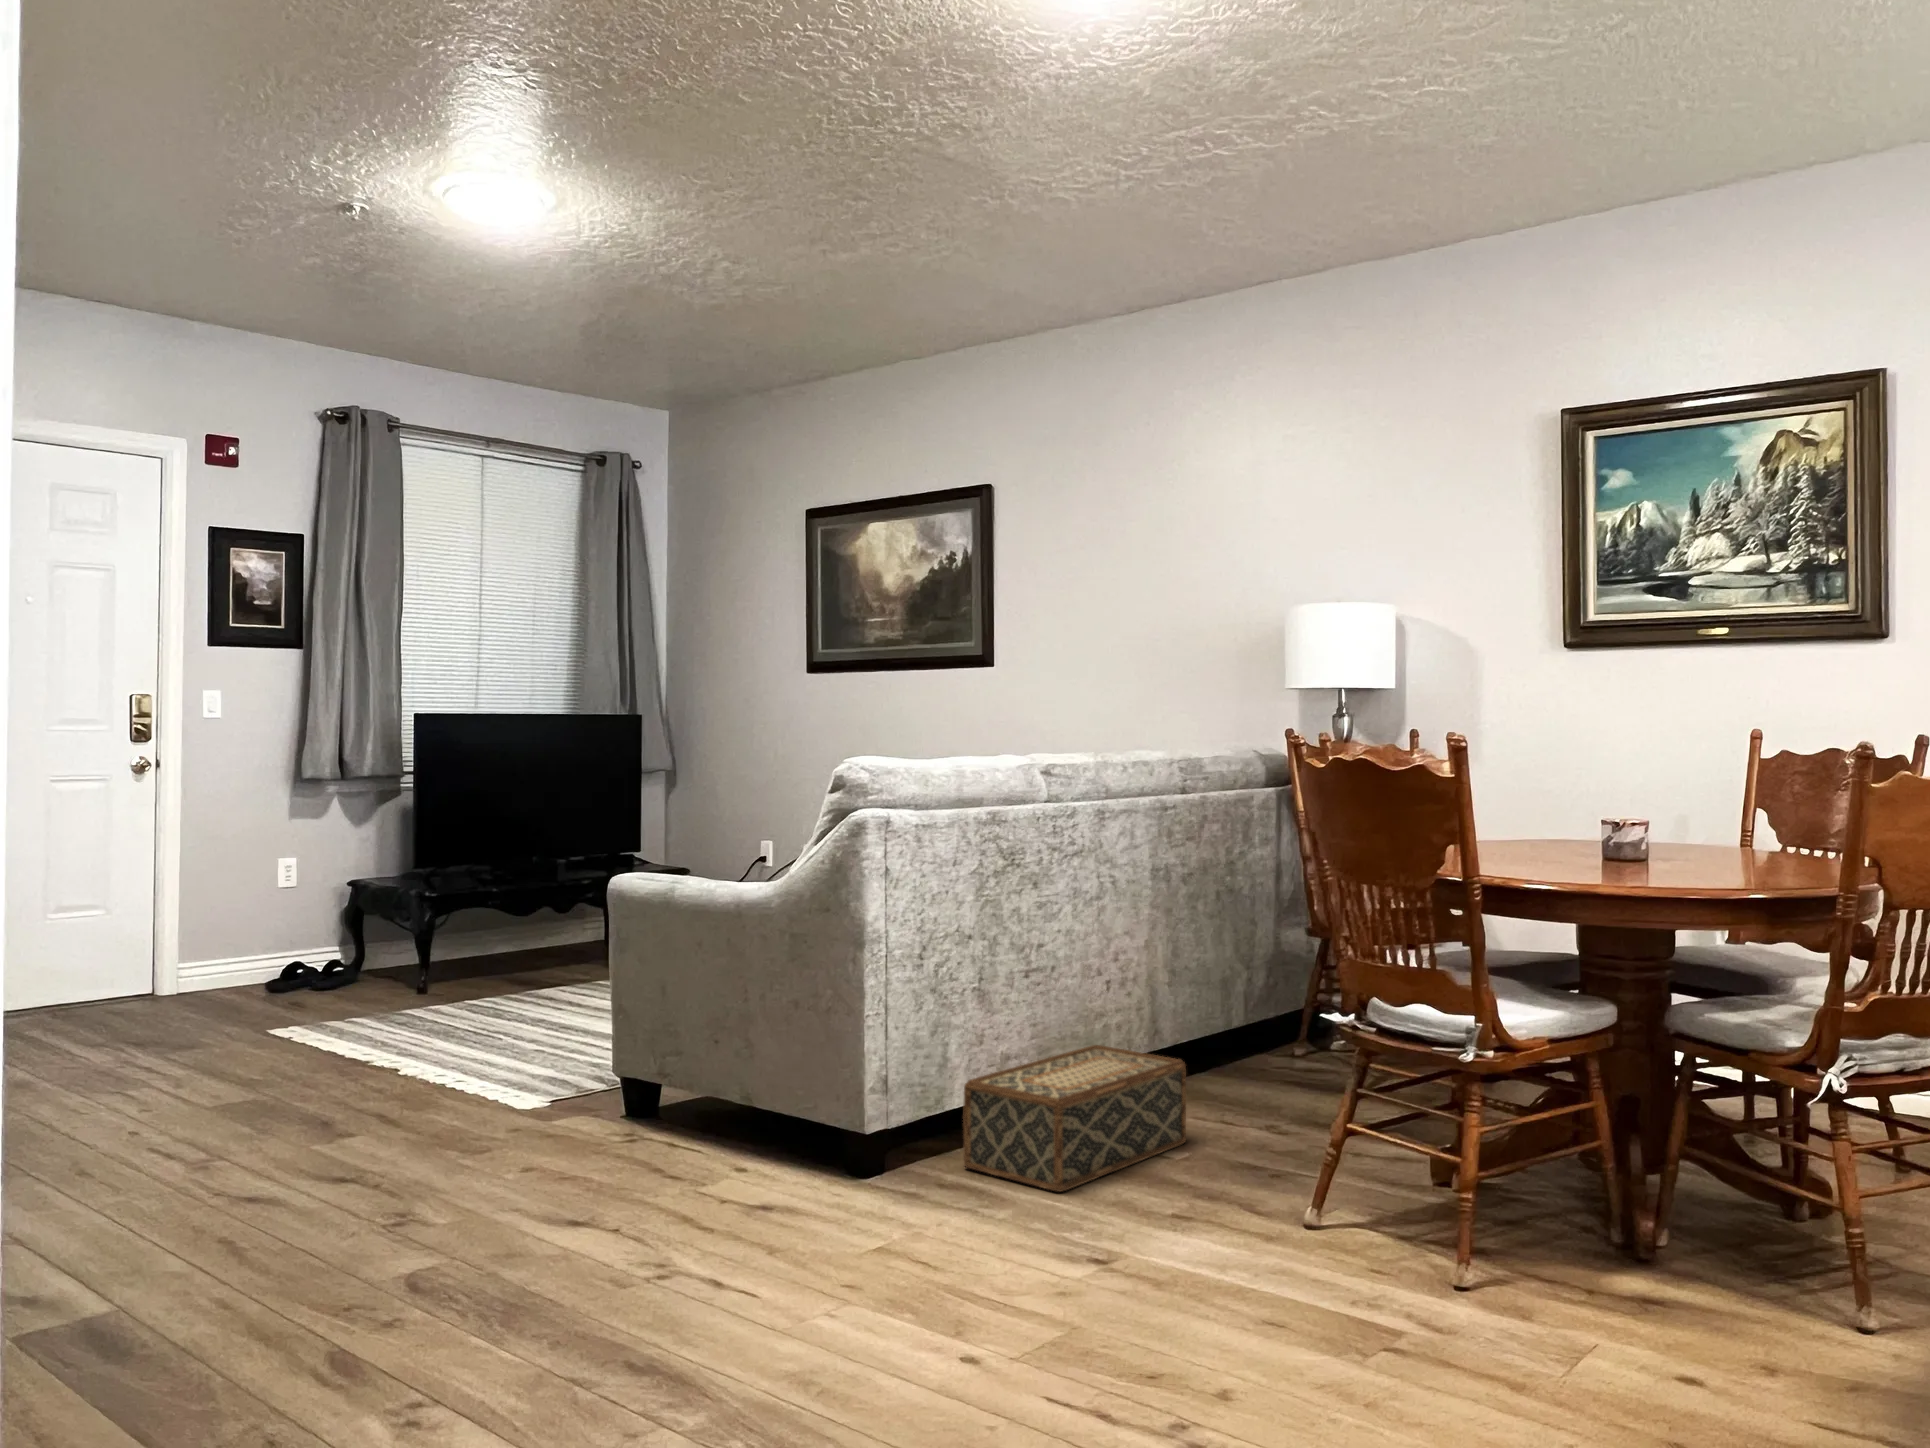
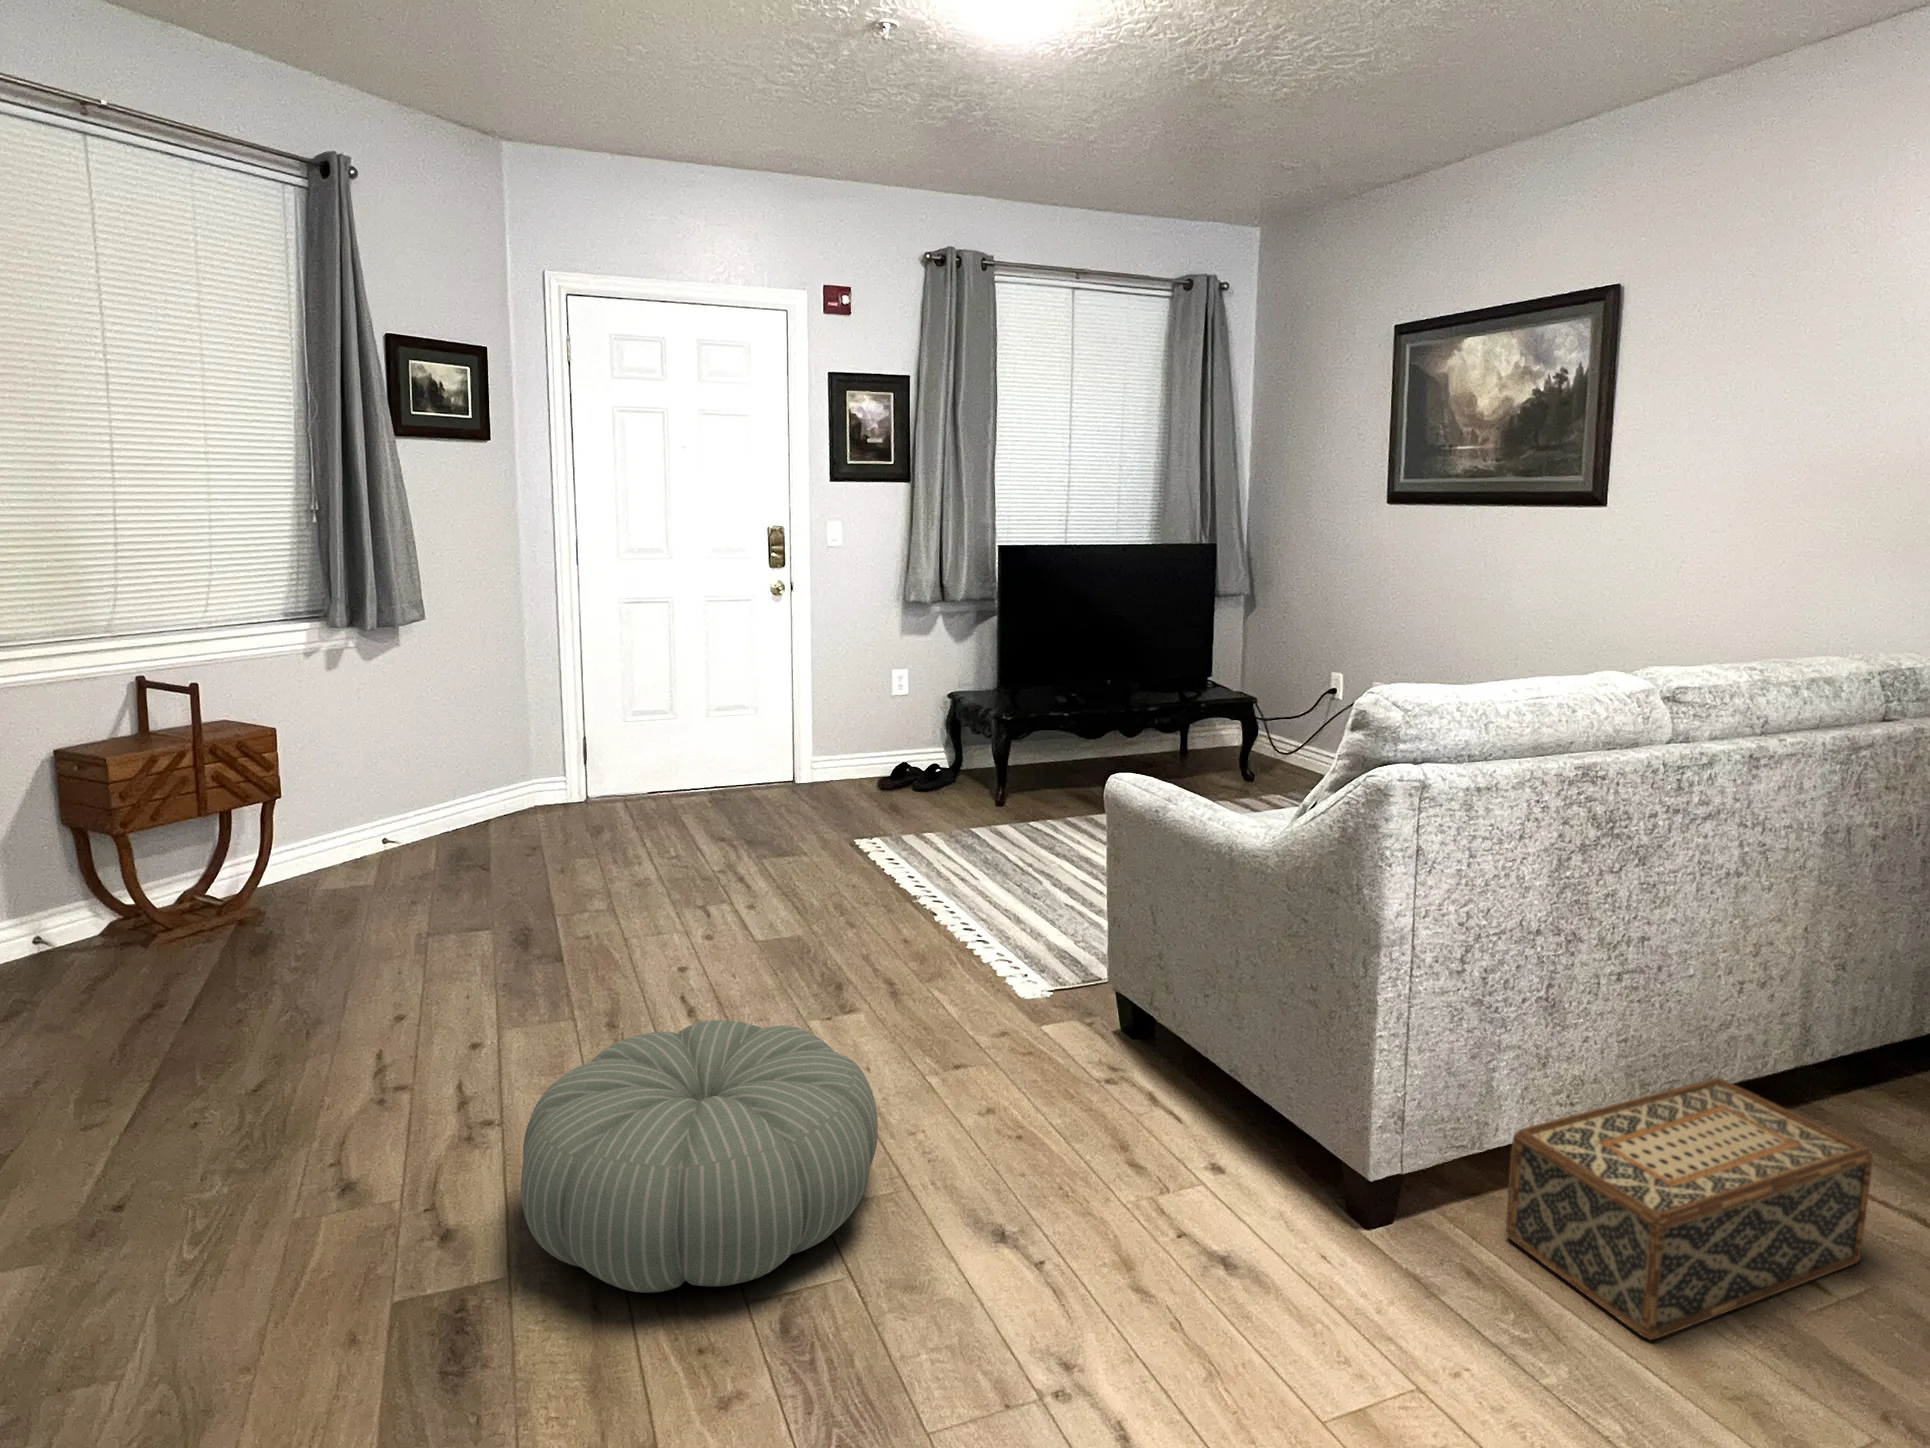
pouf: none [107,1098,459,1302] -> present [521,1020,878,1293]

